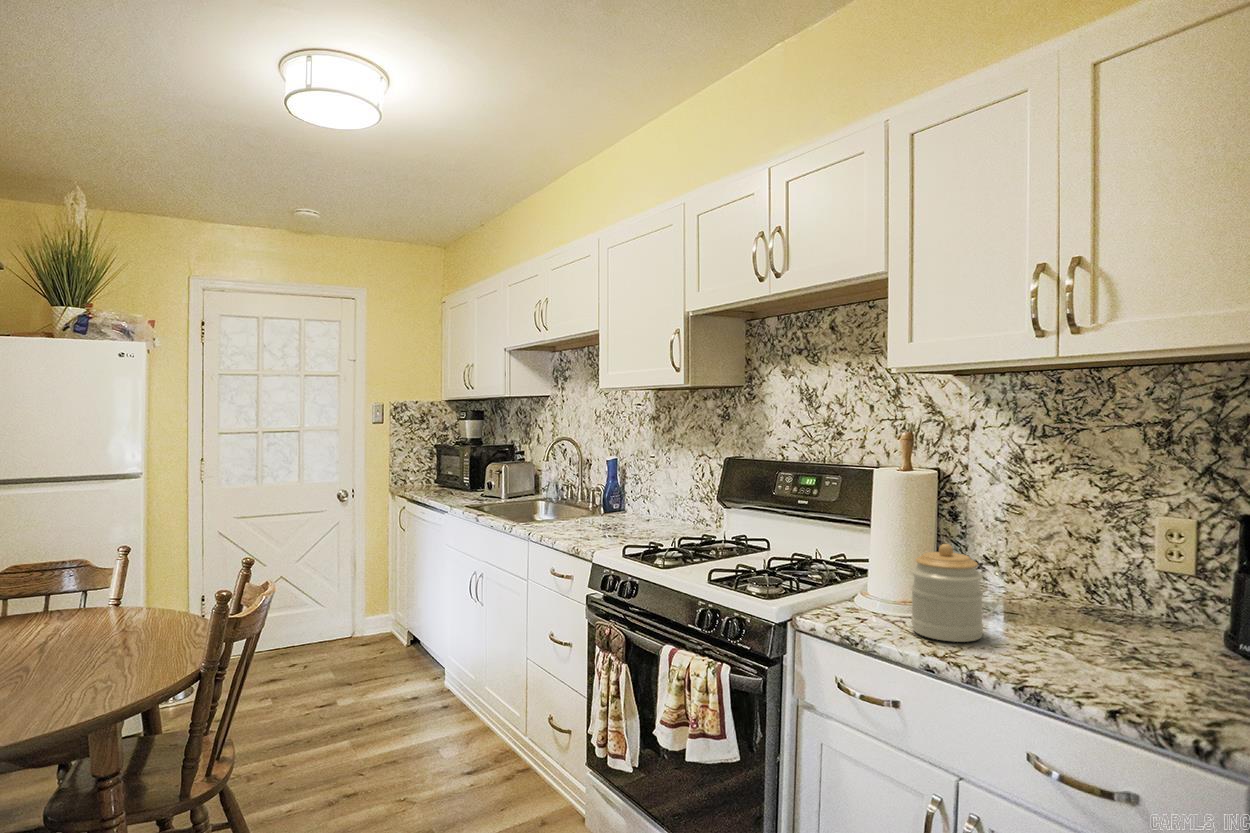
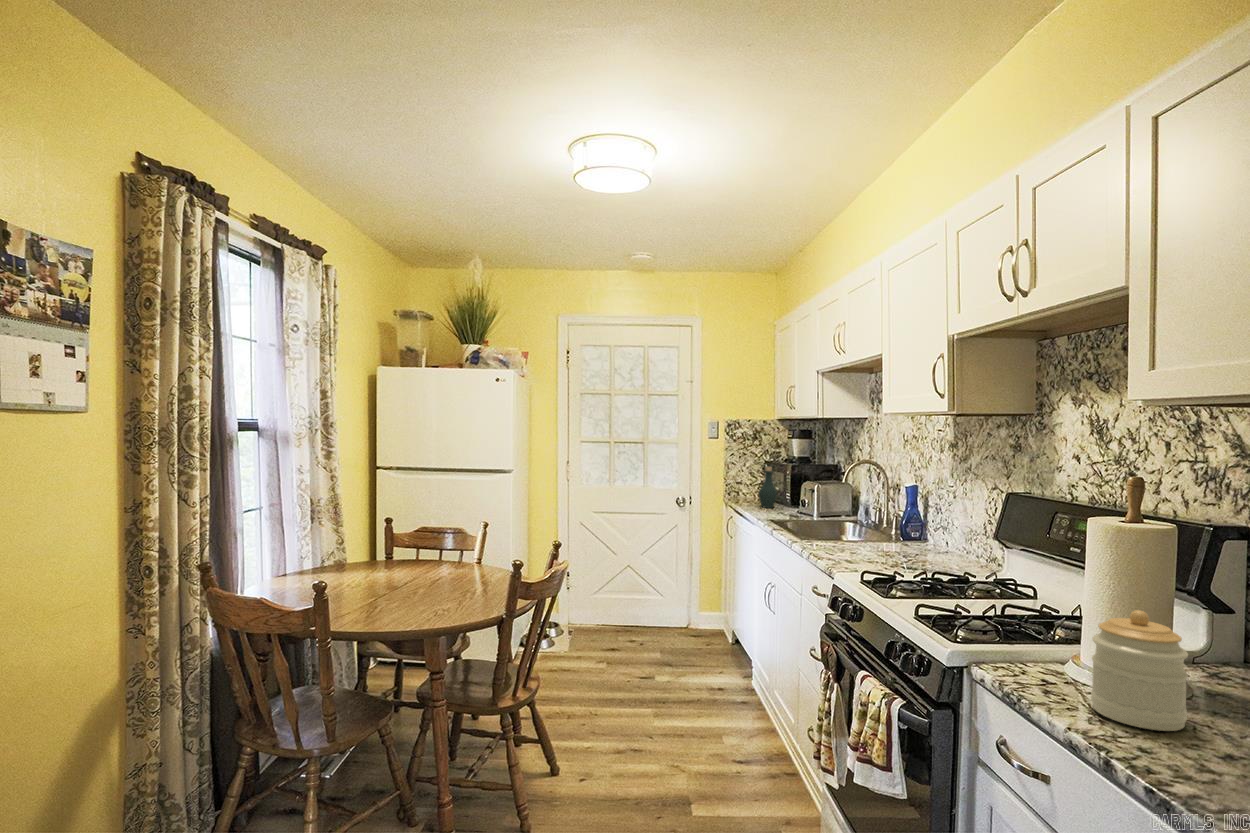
bottle: none [434,451,454,494] -> present [759,467,777,508]

